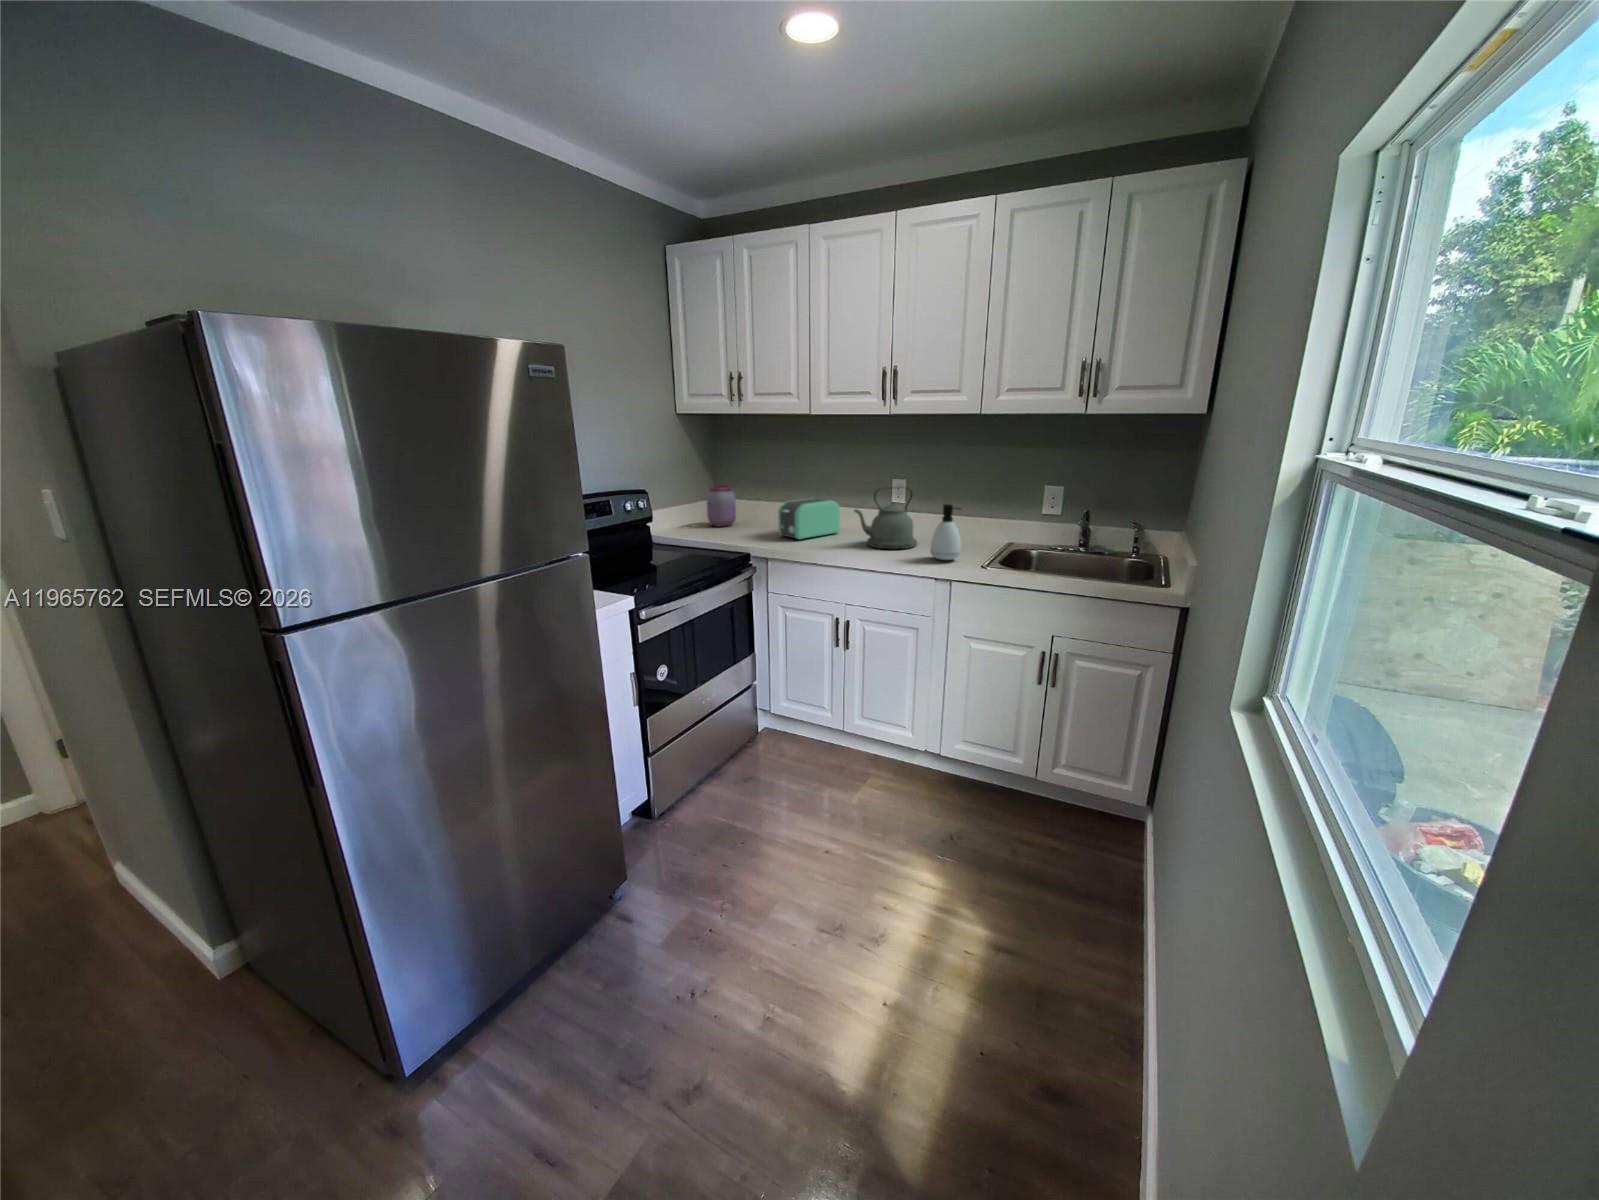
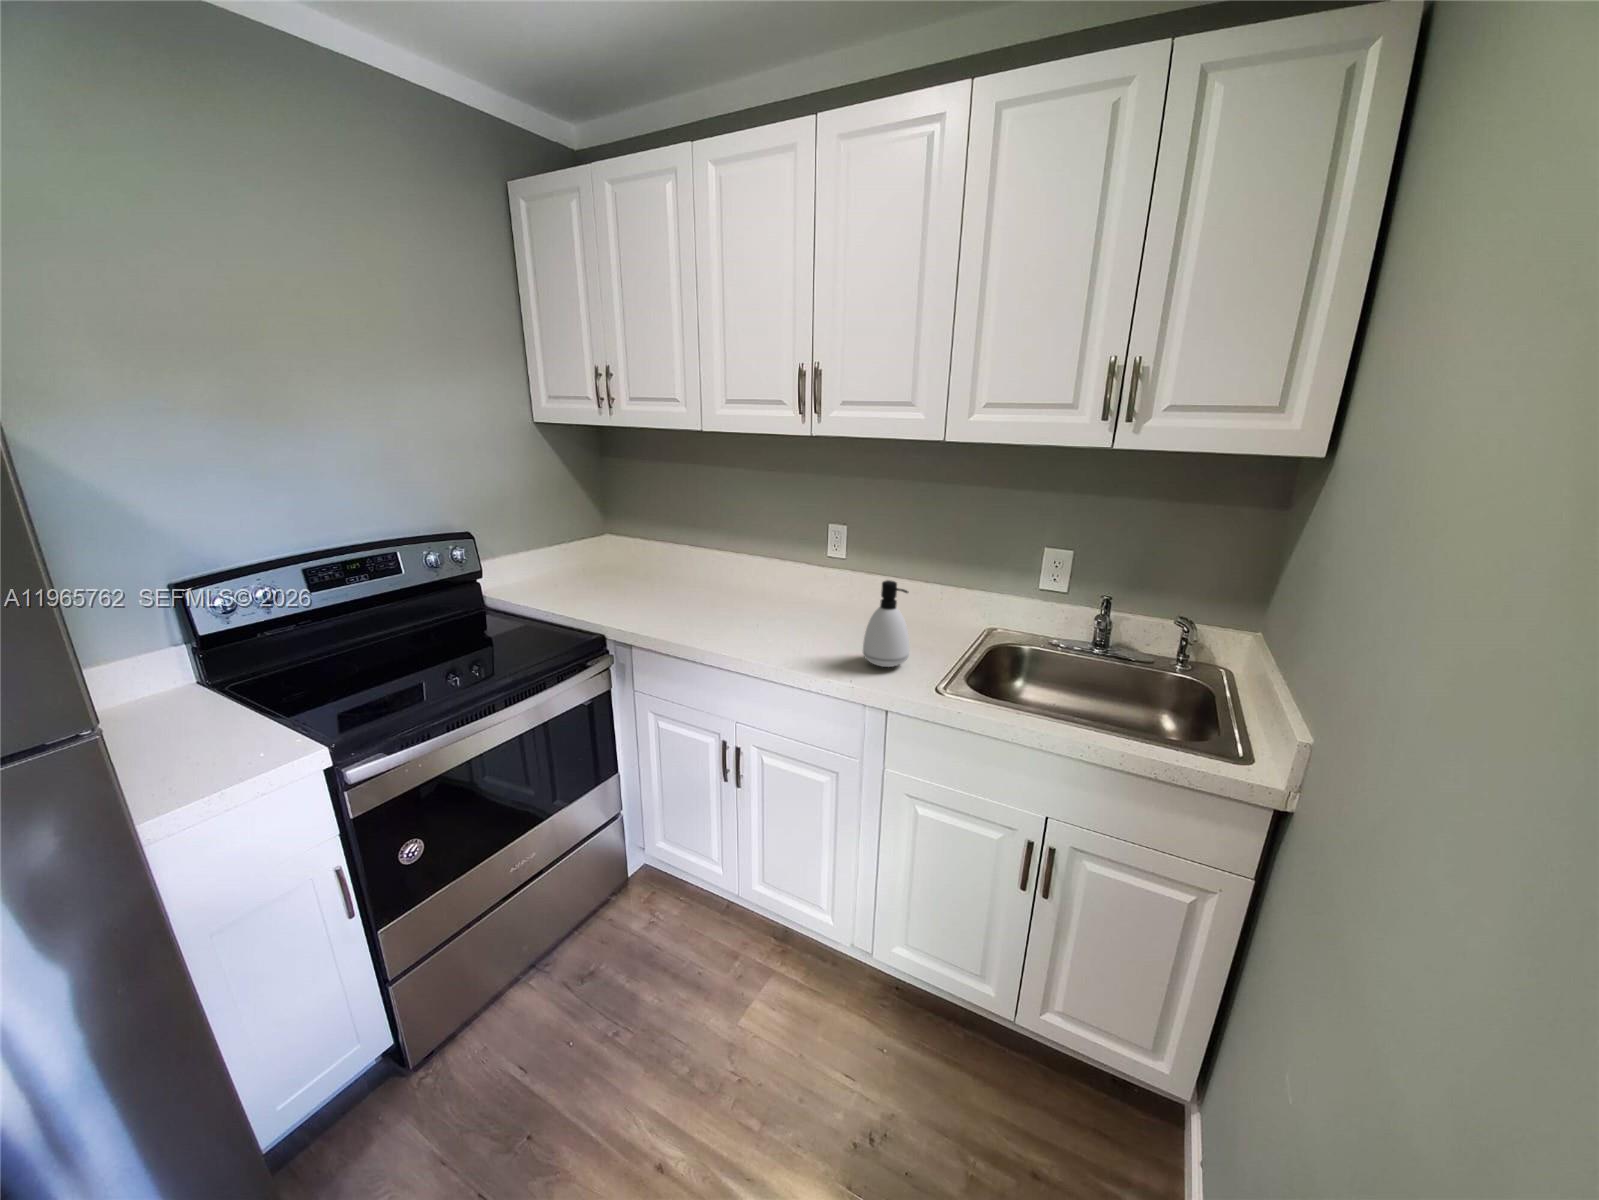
jar: present [707,485,736,527] -> none [582,520,624,577]
kettle: present [854,489,917,549] -> none [759,542,855,636]
toaster: present [778,498,840,540] -> none [664,545,755,609]

